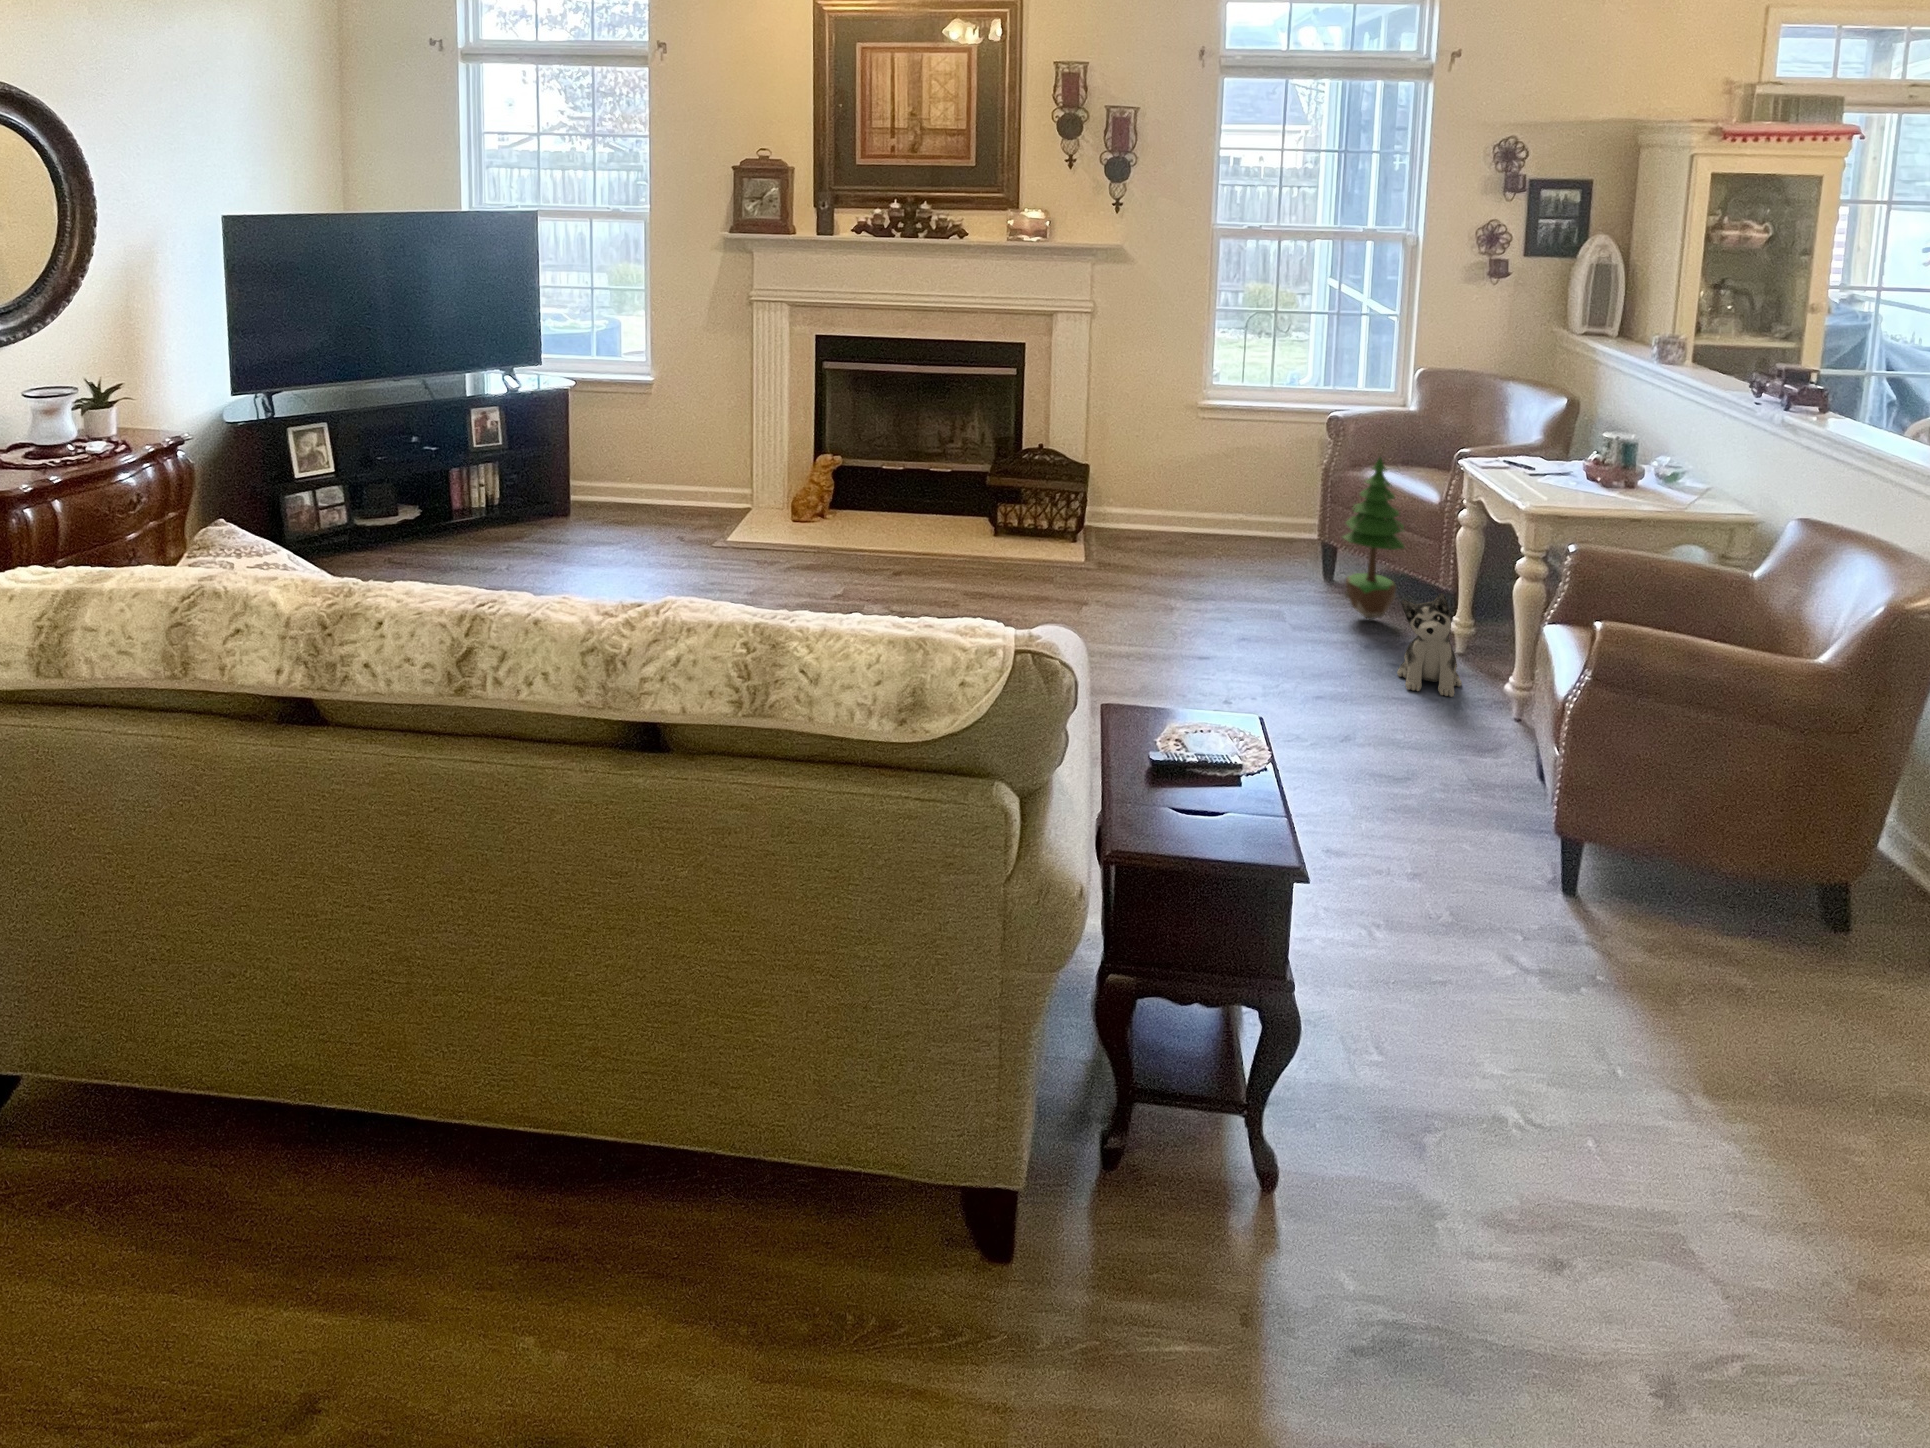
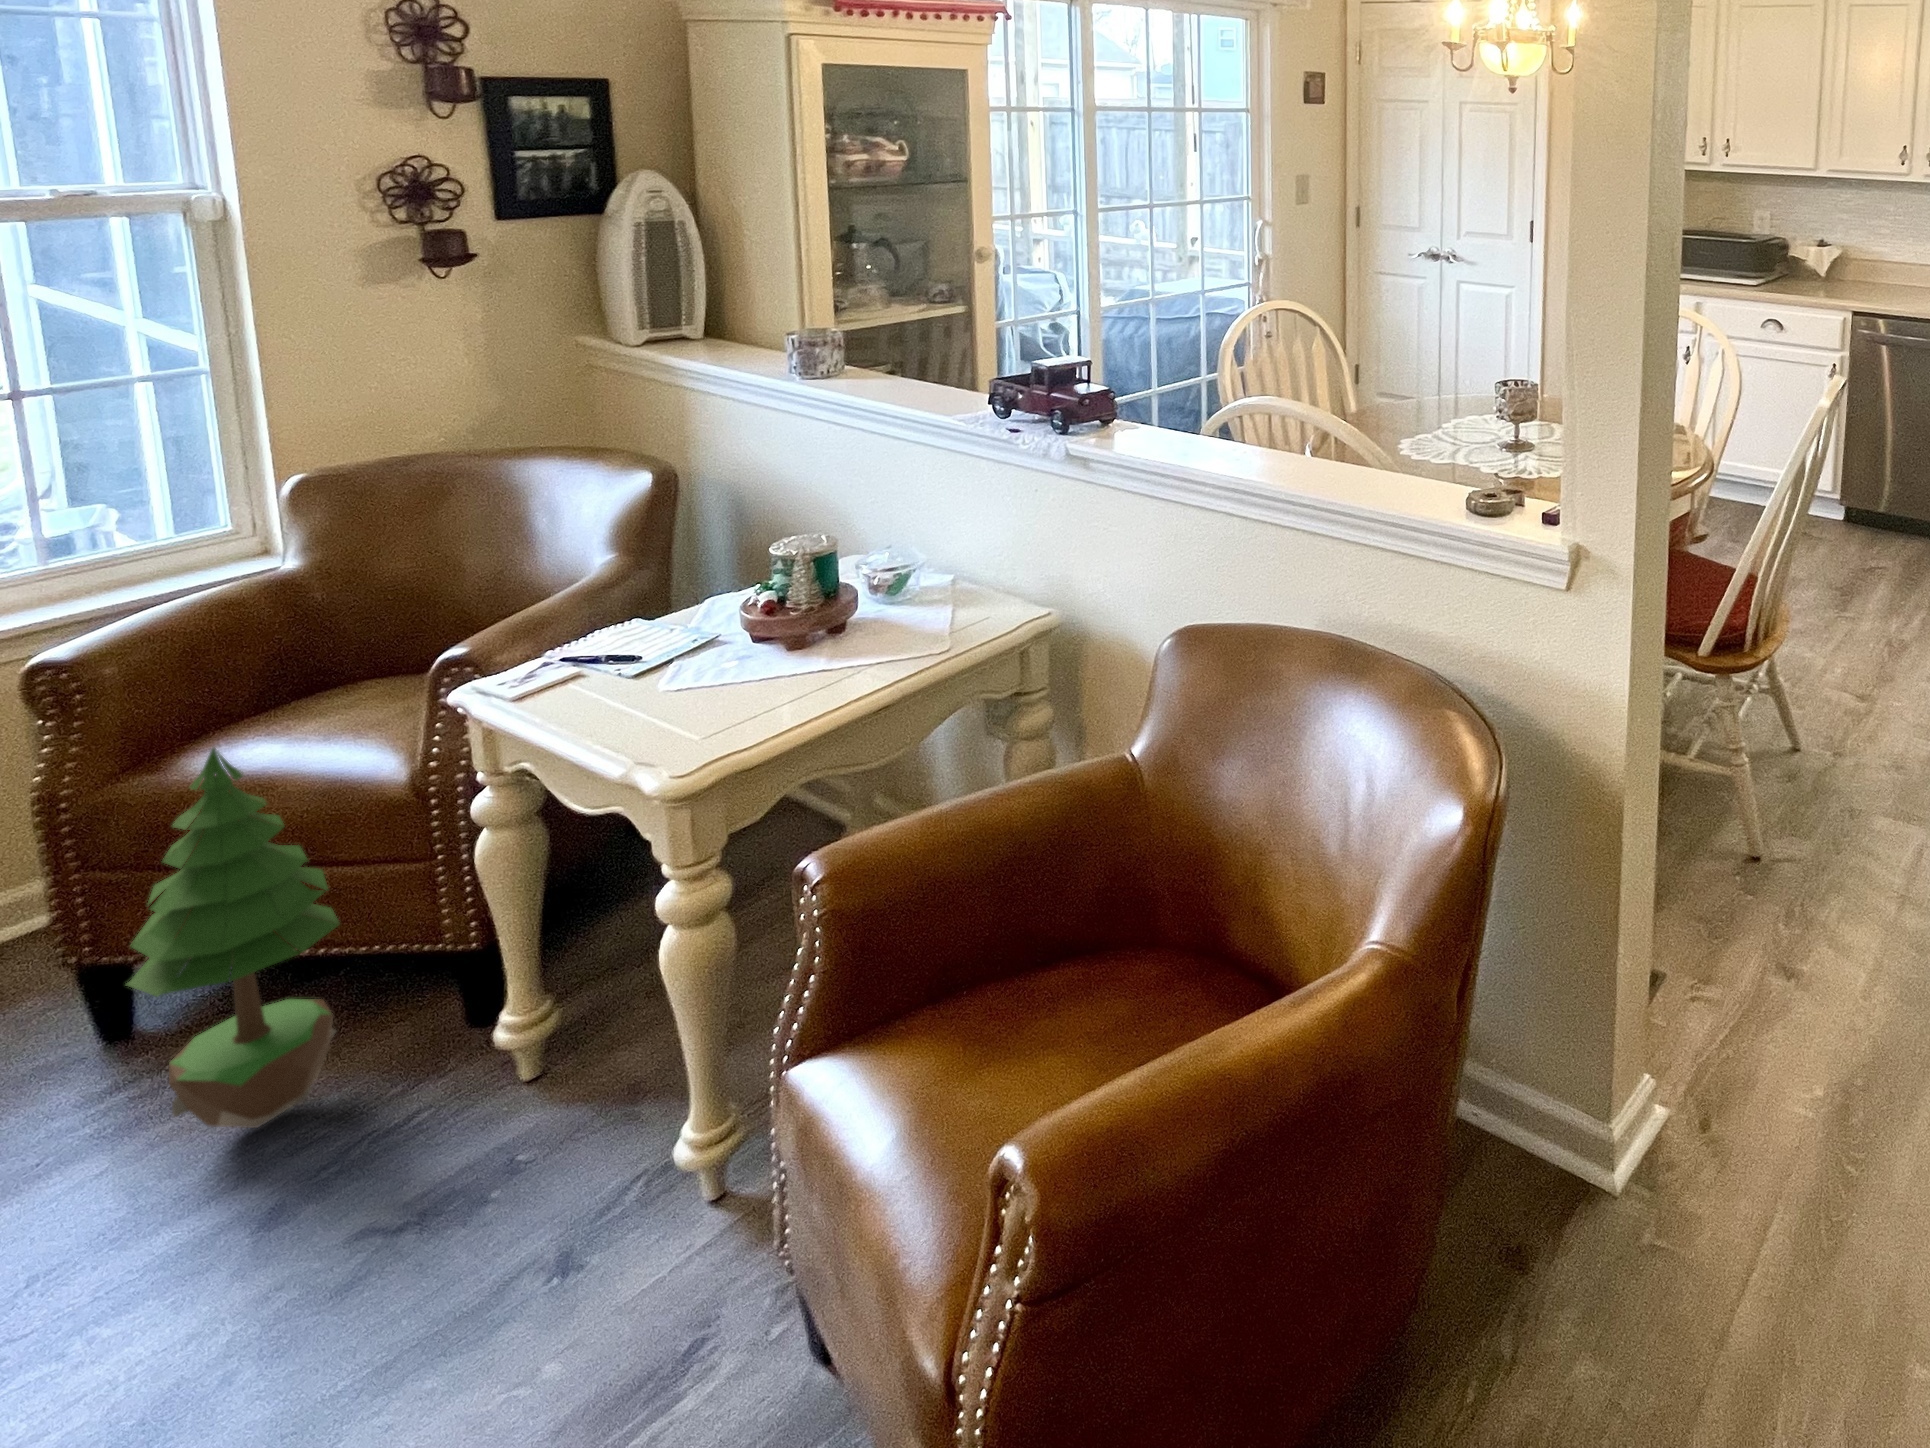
plush toy: present [1397,593,1462,697] -> none [362,1041,567,1320]

